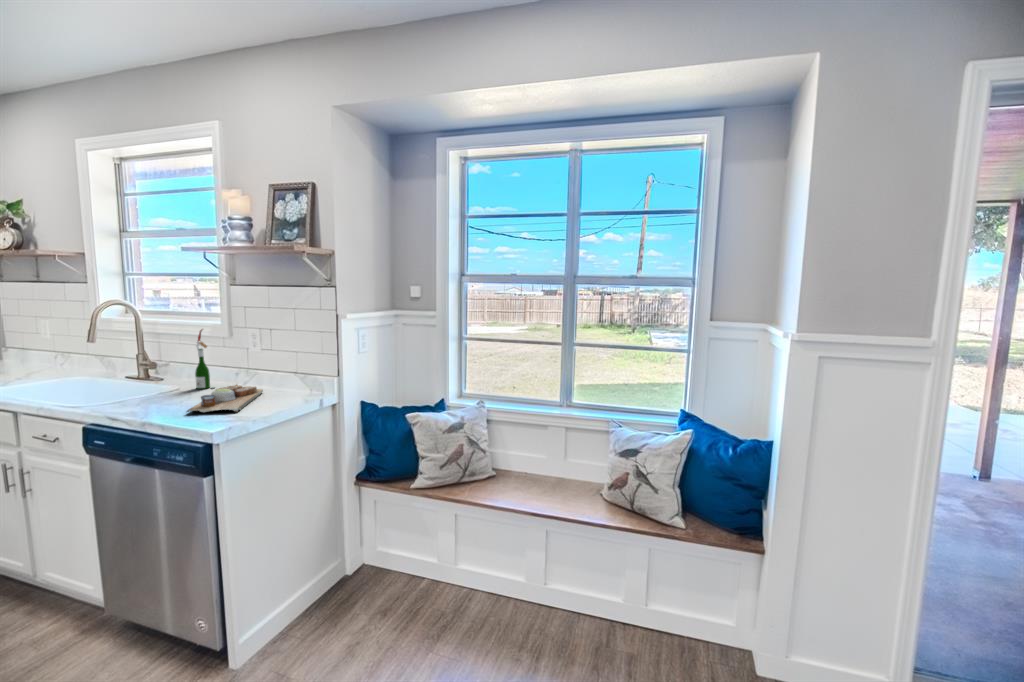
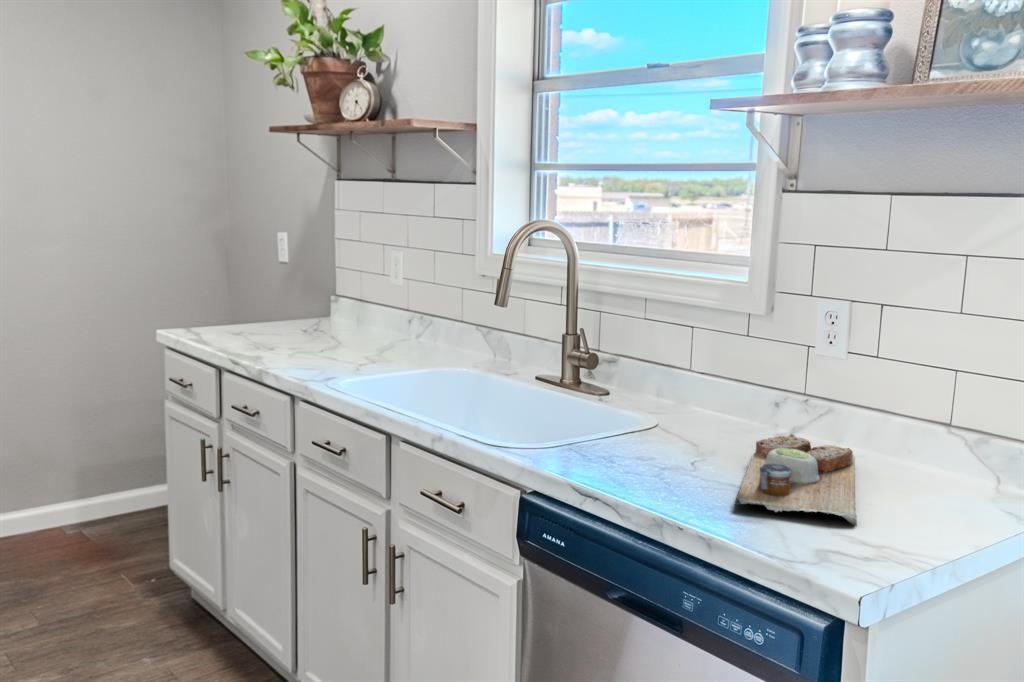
wine bottle: present [195,330,214,389] -> none [686,289,726,431]

